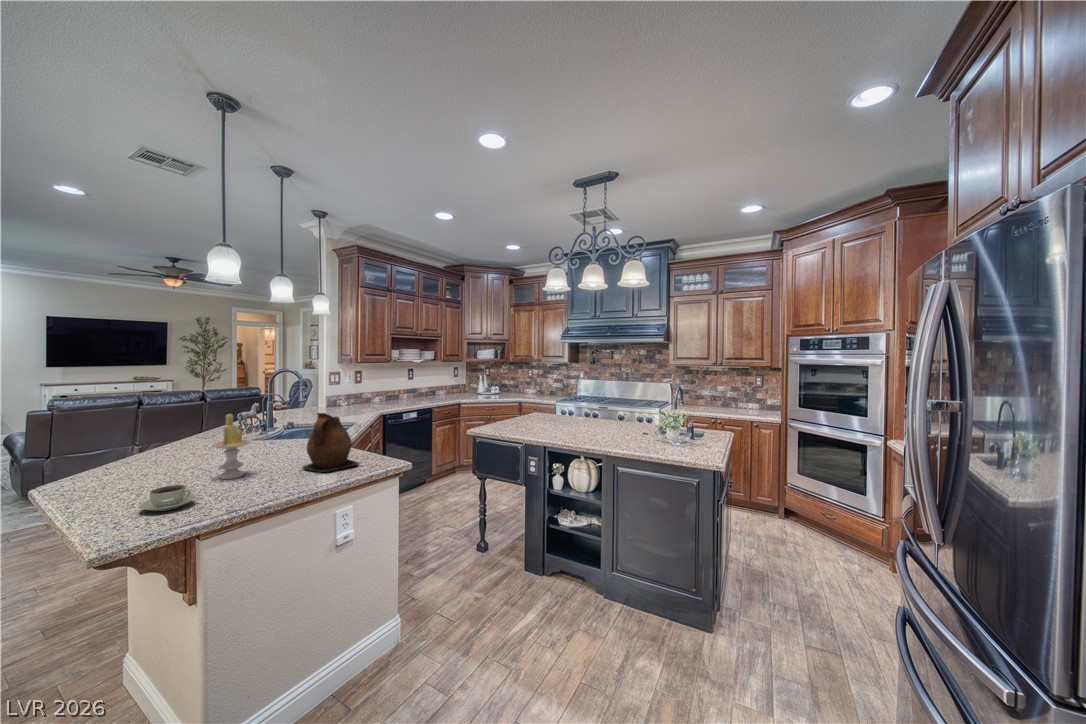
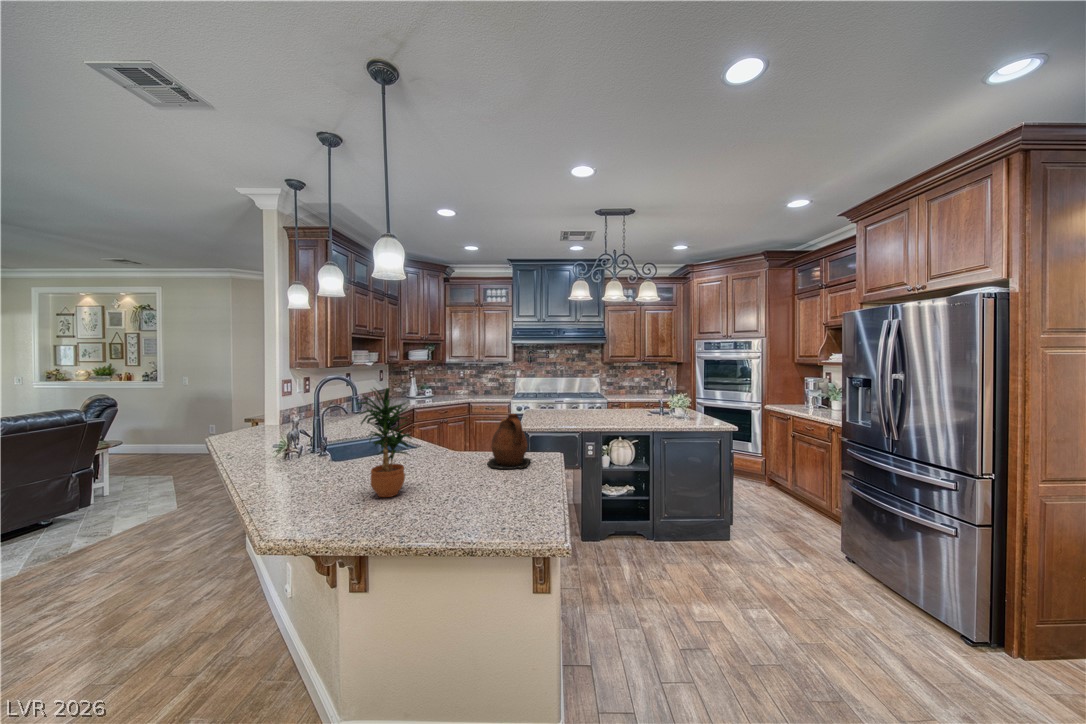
potted plant: none [122,376,201,478] -> present [357,388,412,497]
candle: present [211,414,251,479] -> none [441,421,473,486]
coffee cup: present [139,485,196,511] -> none [483,486,522,511]

